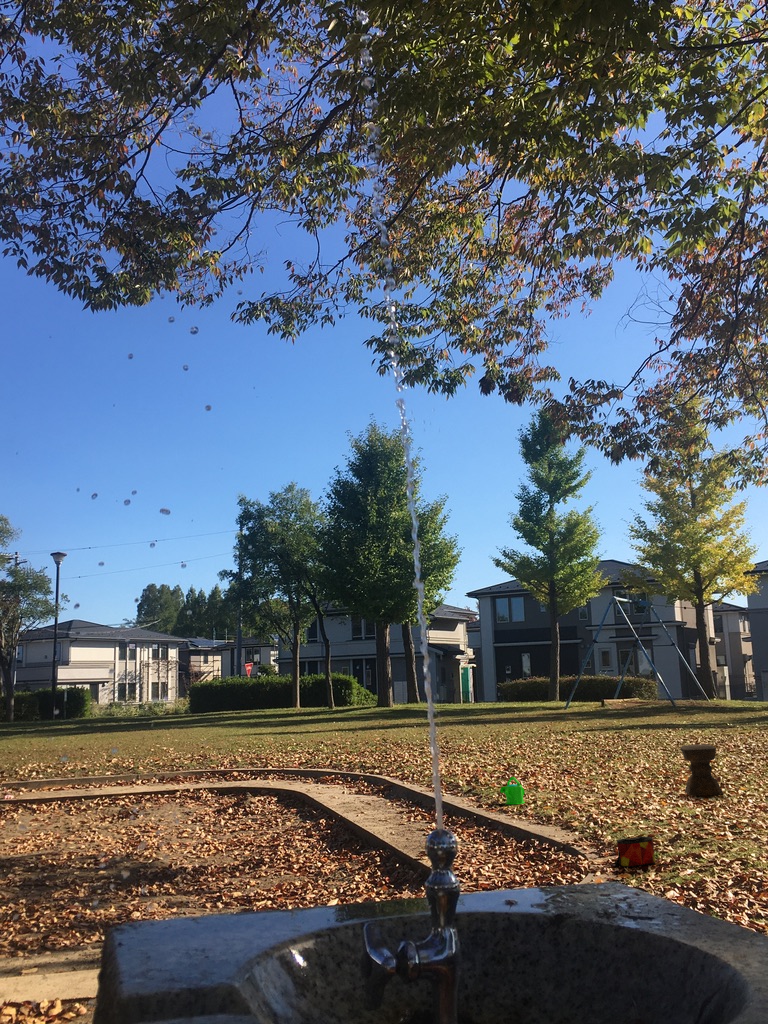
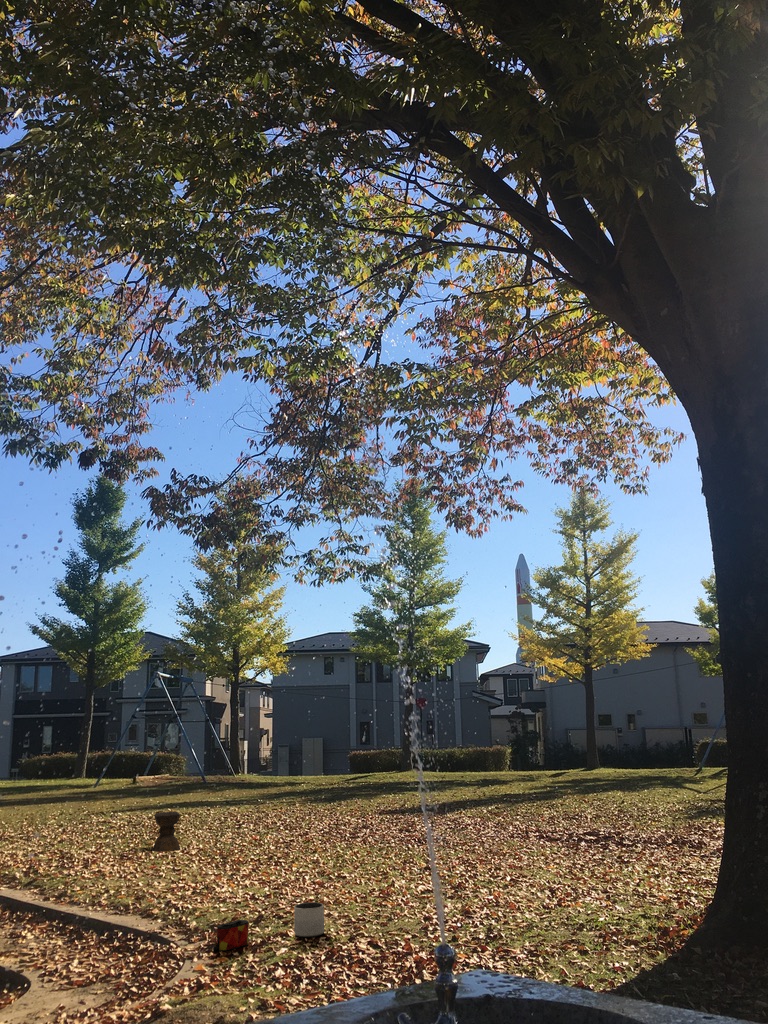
stool: present [680,744,723,796] -> present [153,812,180,852]
watering can: present [500,777,525,805] -> none [73,866,96,896]
planter: none [708,825,748,863] -> present [294,902,324,938]

